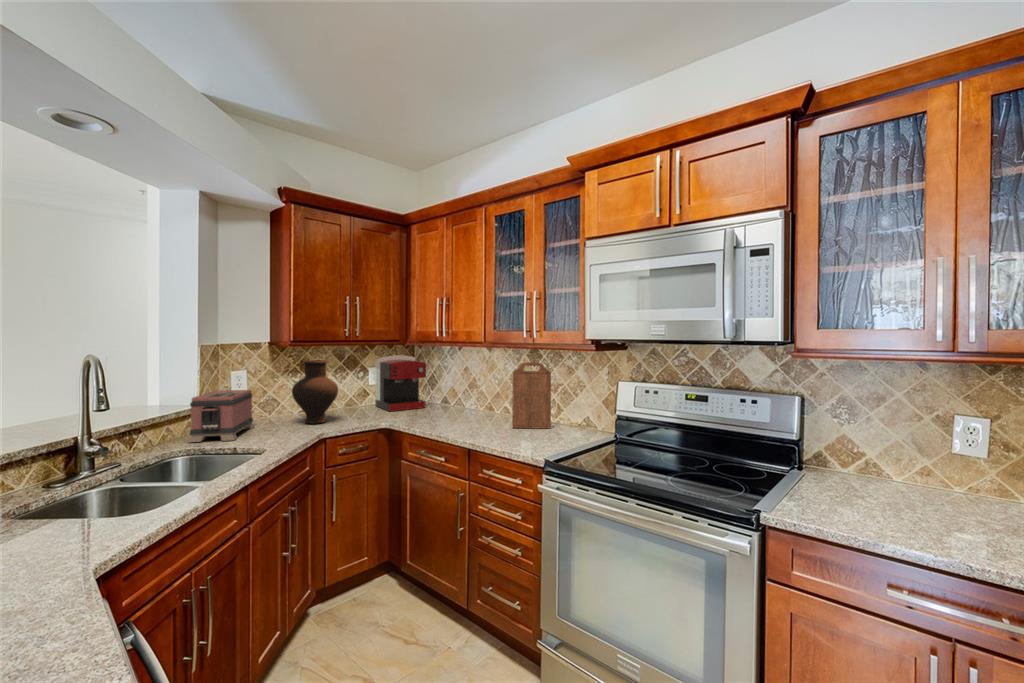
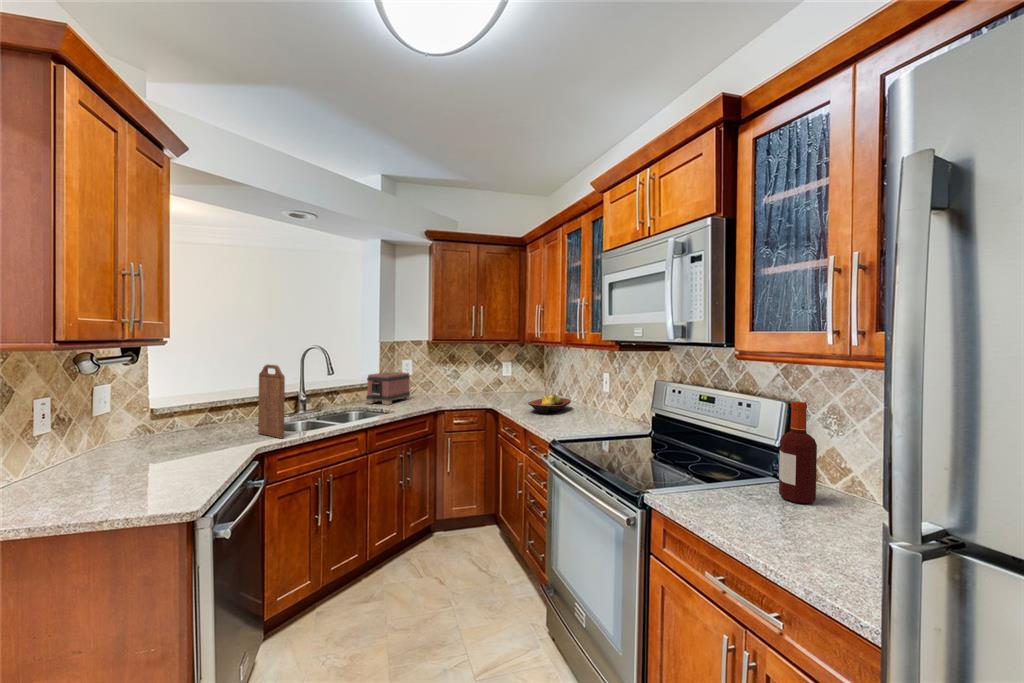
coffee maker: present [375,355,426,411] -> none [507,353,541,398]
vase: present [292,360,338,424] -> none [433,354,465,400]
cutting board: present [512,362,551,429] -> present [258,365,285,438]
bottle: none [830,397,865,491] -> present [779,401,817,504]
fruit bowl: none [446,403,488,428] -> present [528,393,571,414]

